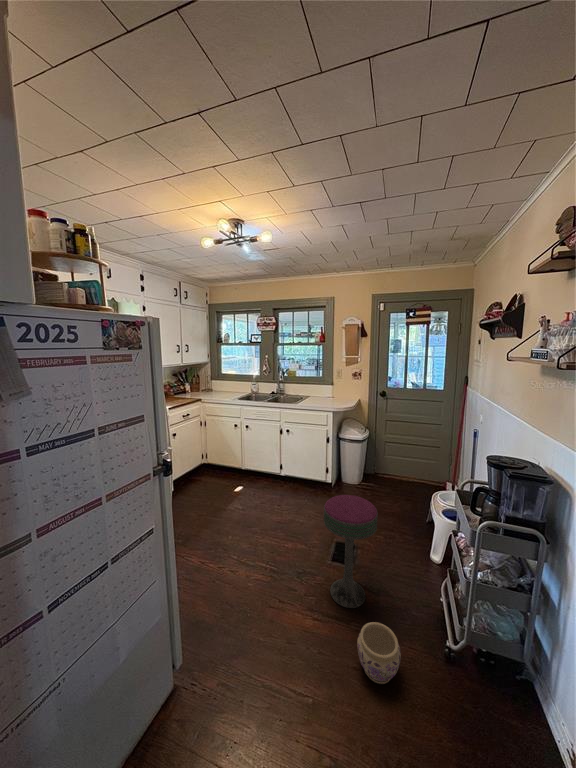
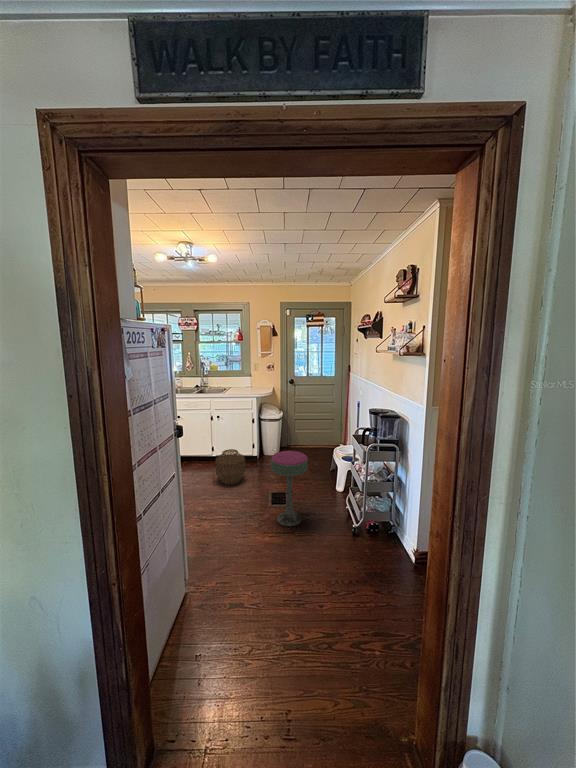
woven basket: none [274,473,309,516] -> present [215,449,245,484]
planter: present [357,622,401,684] -> none [305,522,331,555]

